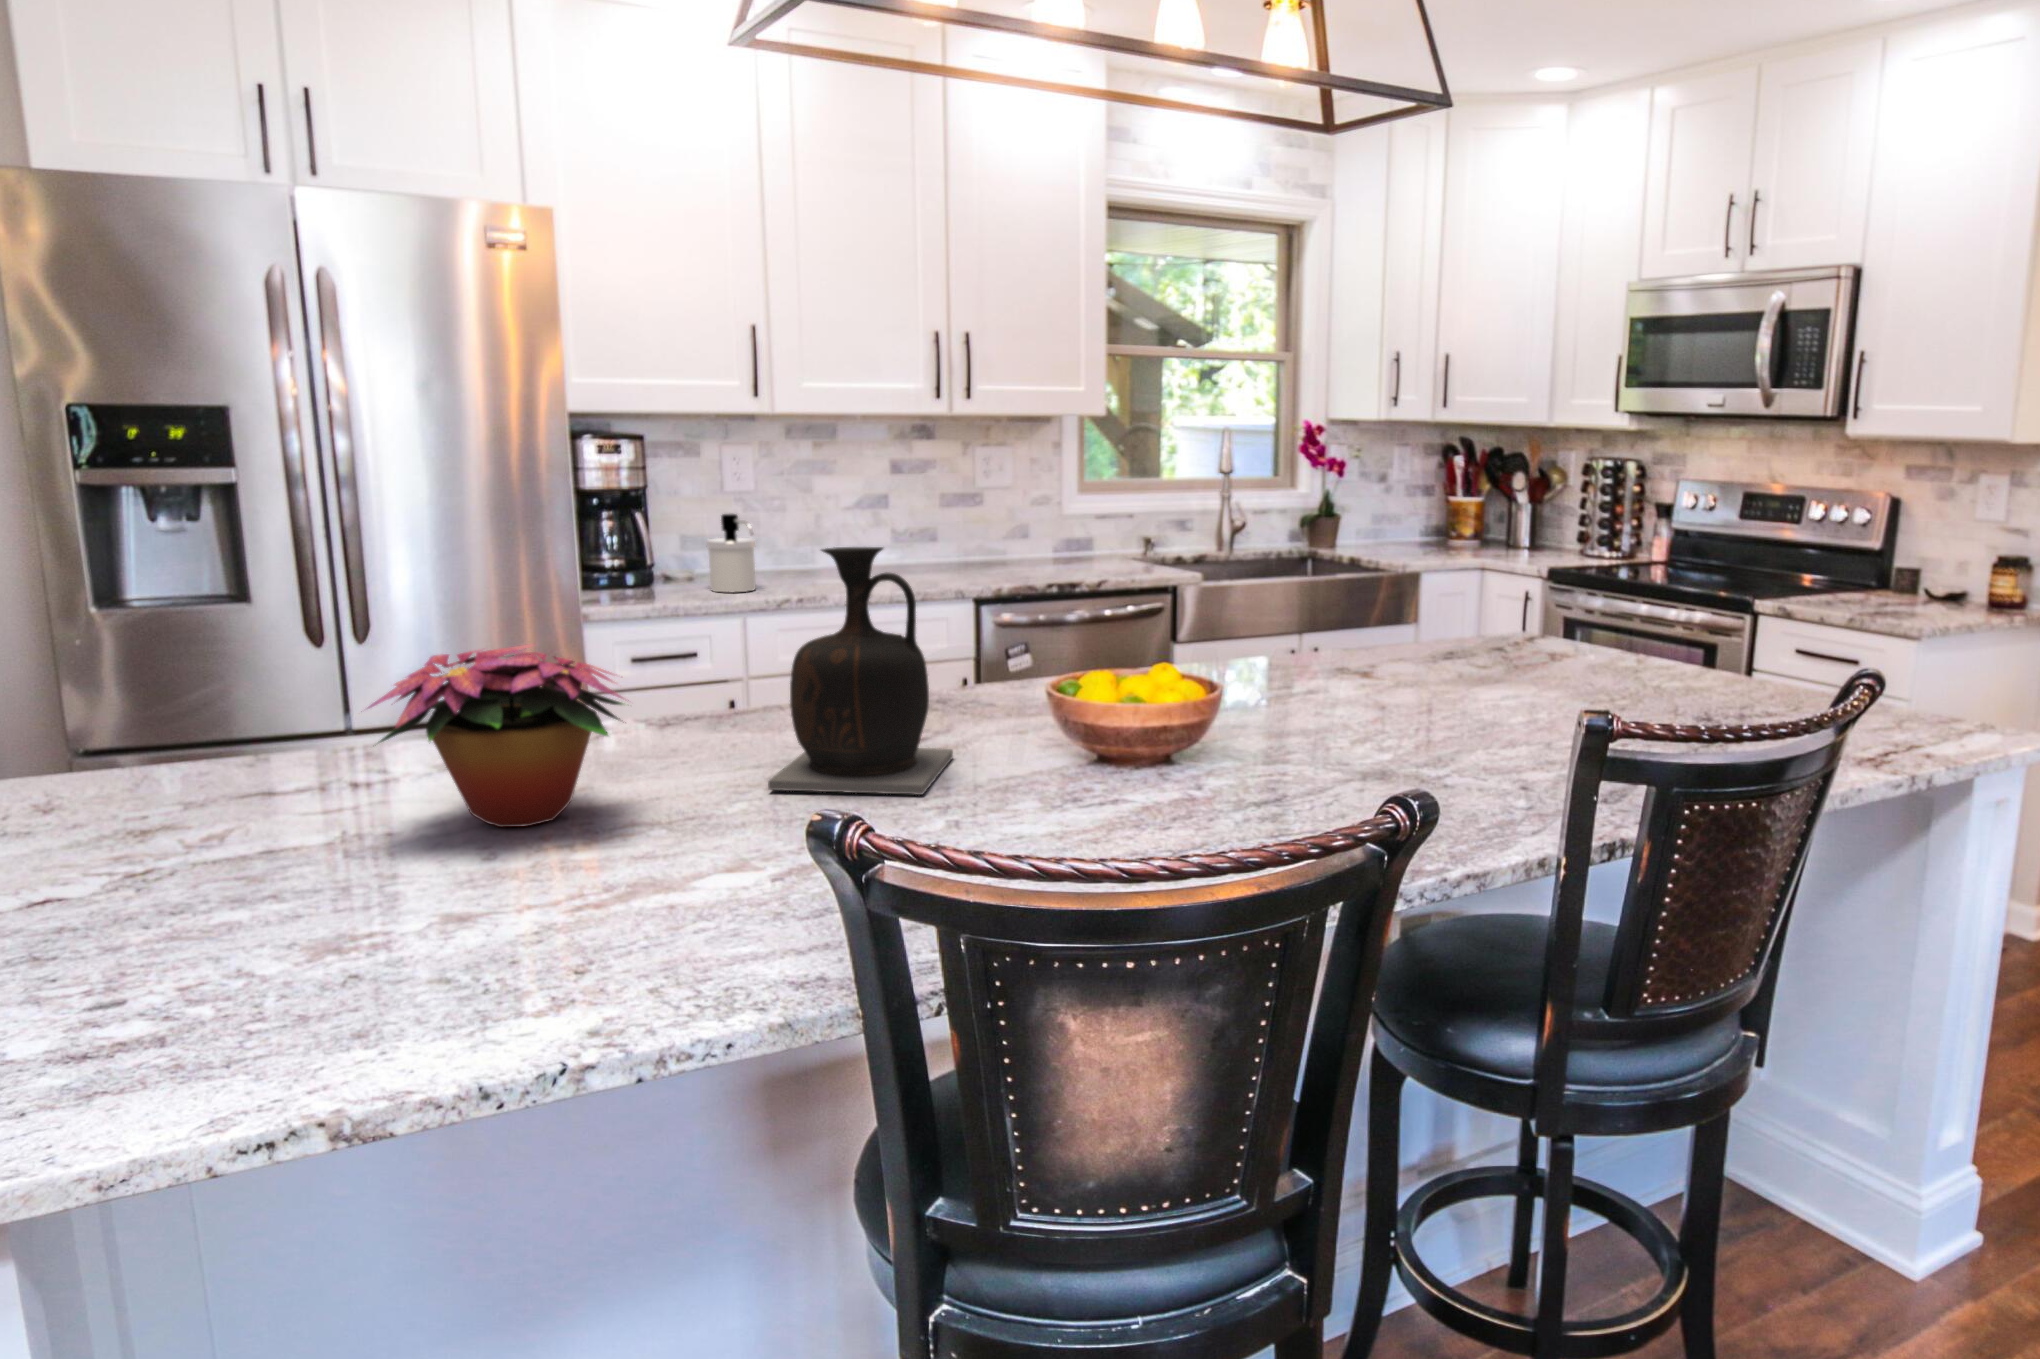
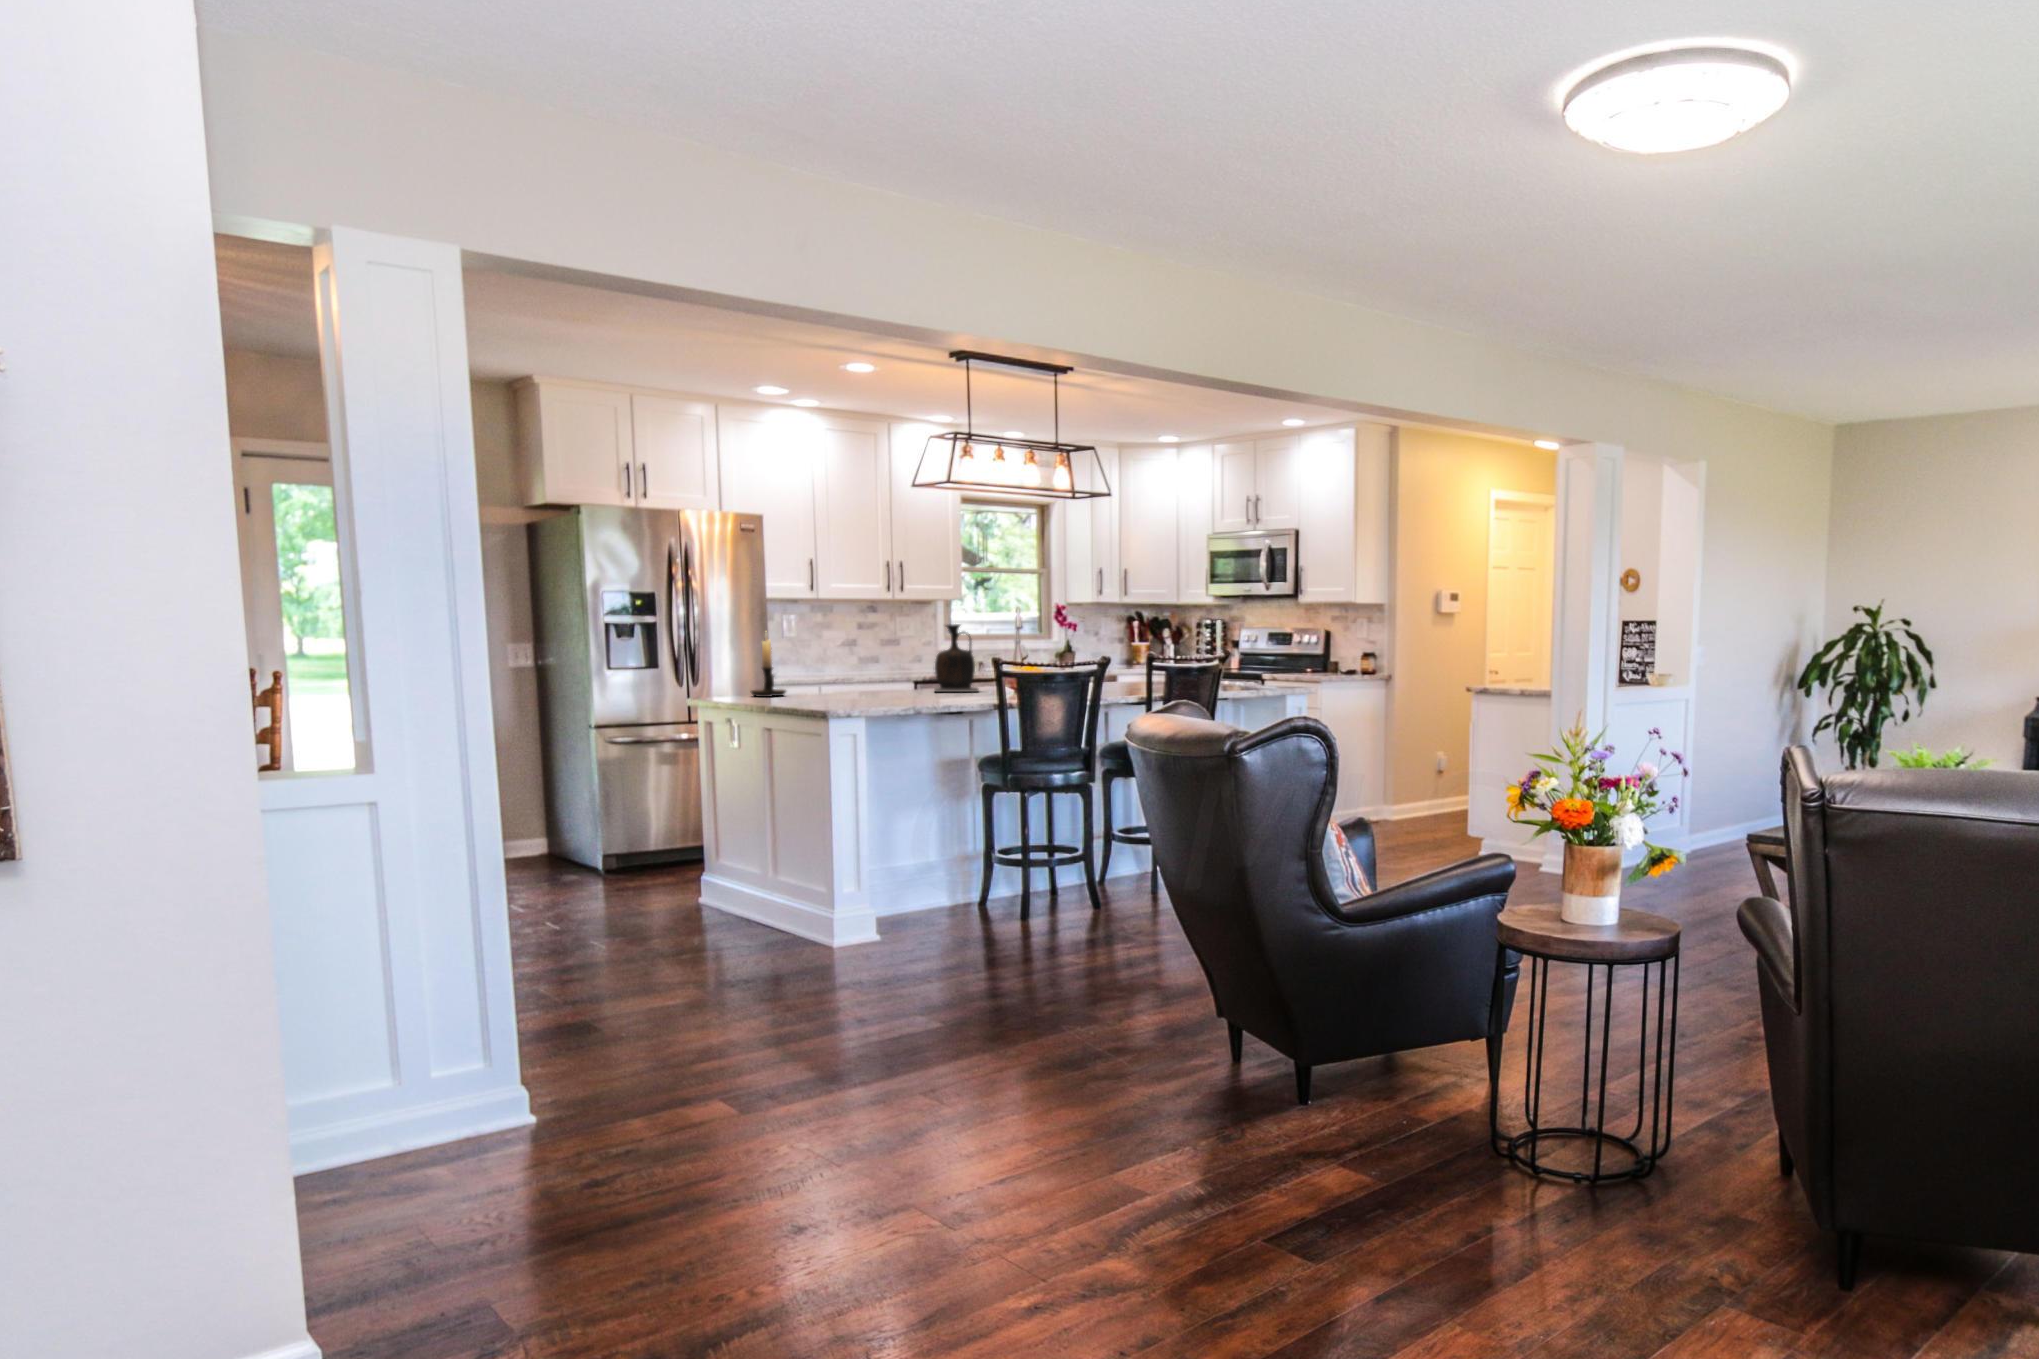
soap dispenser: present [706,514,756,593] -> none [790,643,817,679]
candle holder: none [94,569,246,818] -> present [750,633,786,697]
flower arrangement: present [368,645,629,827] -> none [840,647,913,696]

